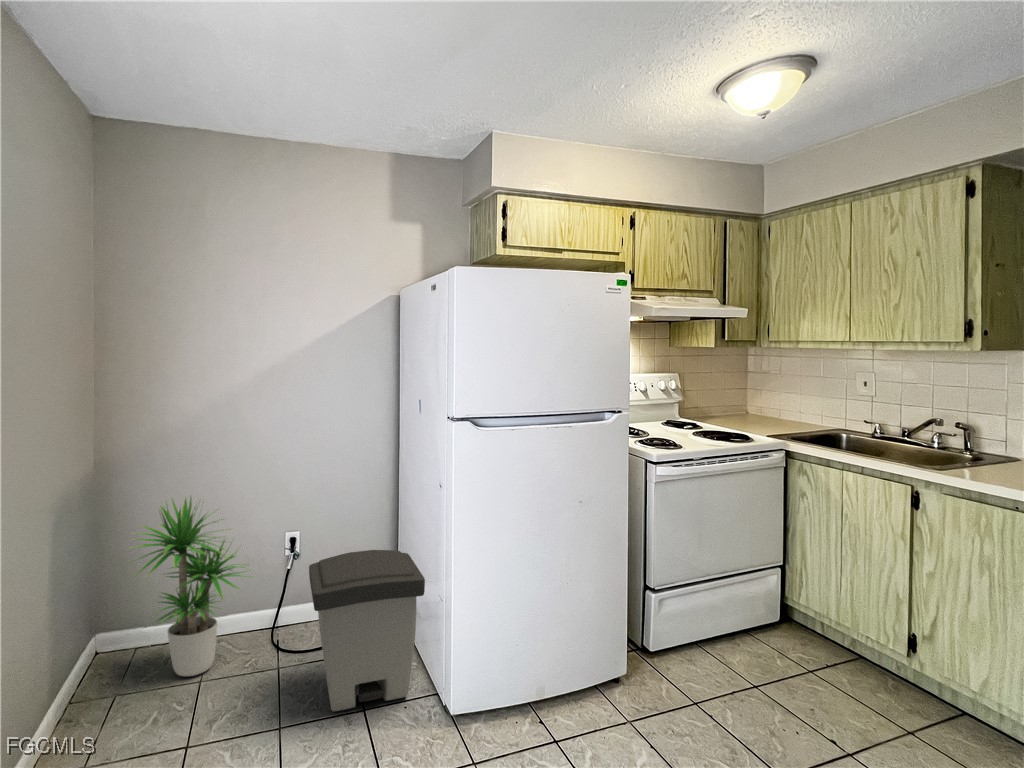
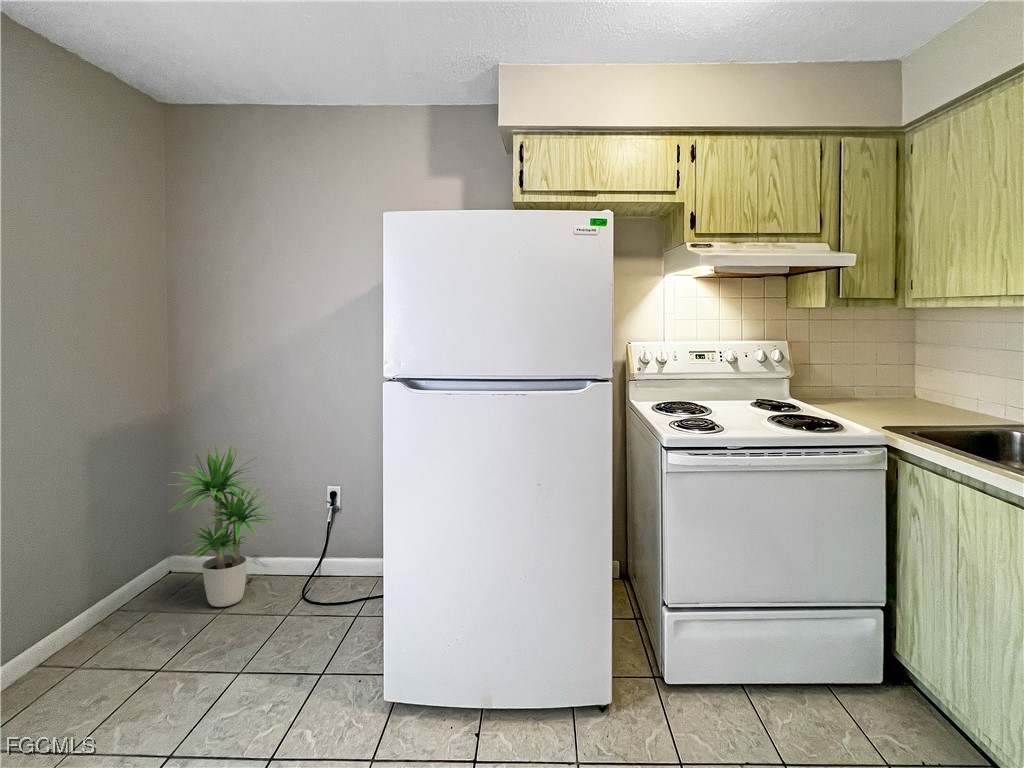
trash can: present [309,550,425,711] -> none [265,513,397,669]

